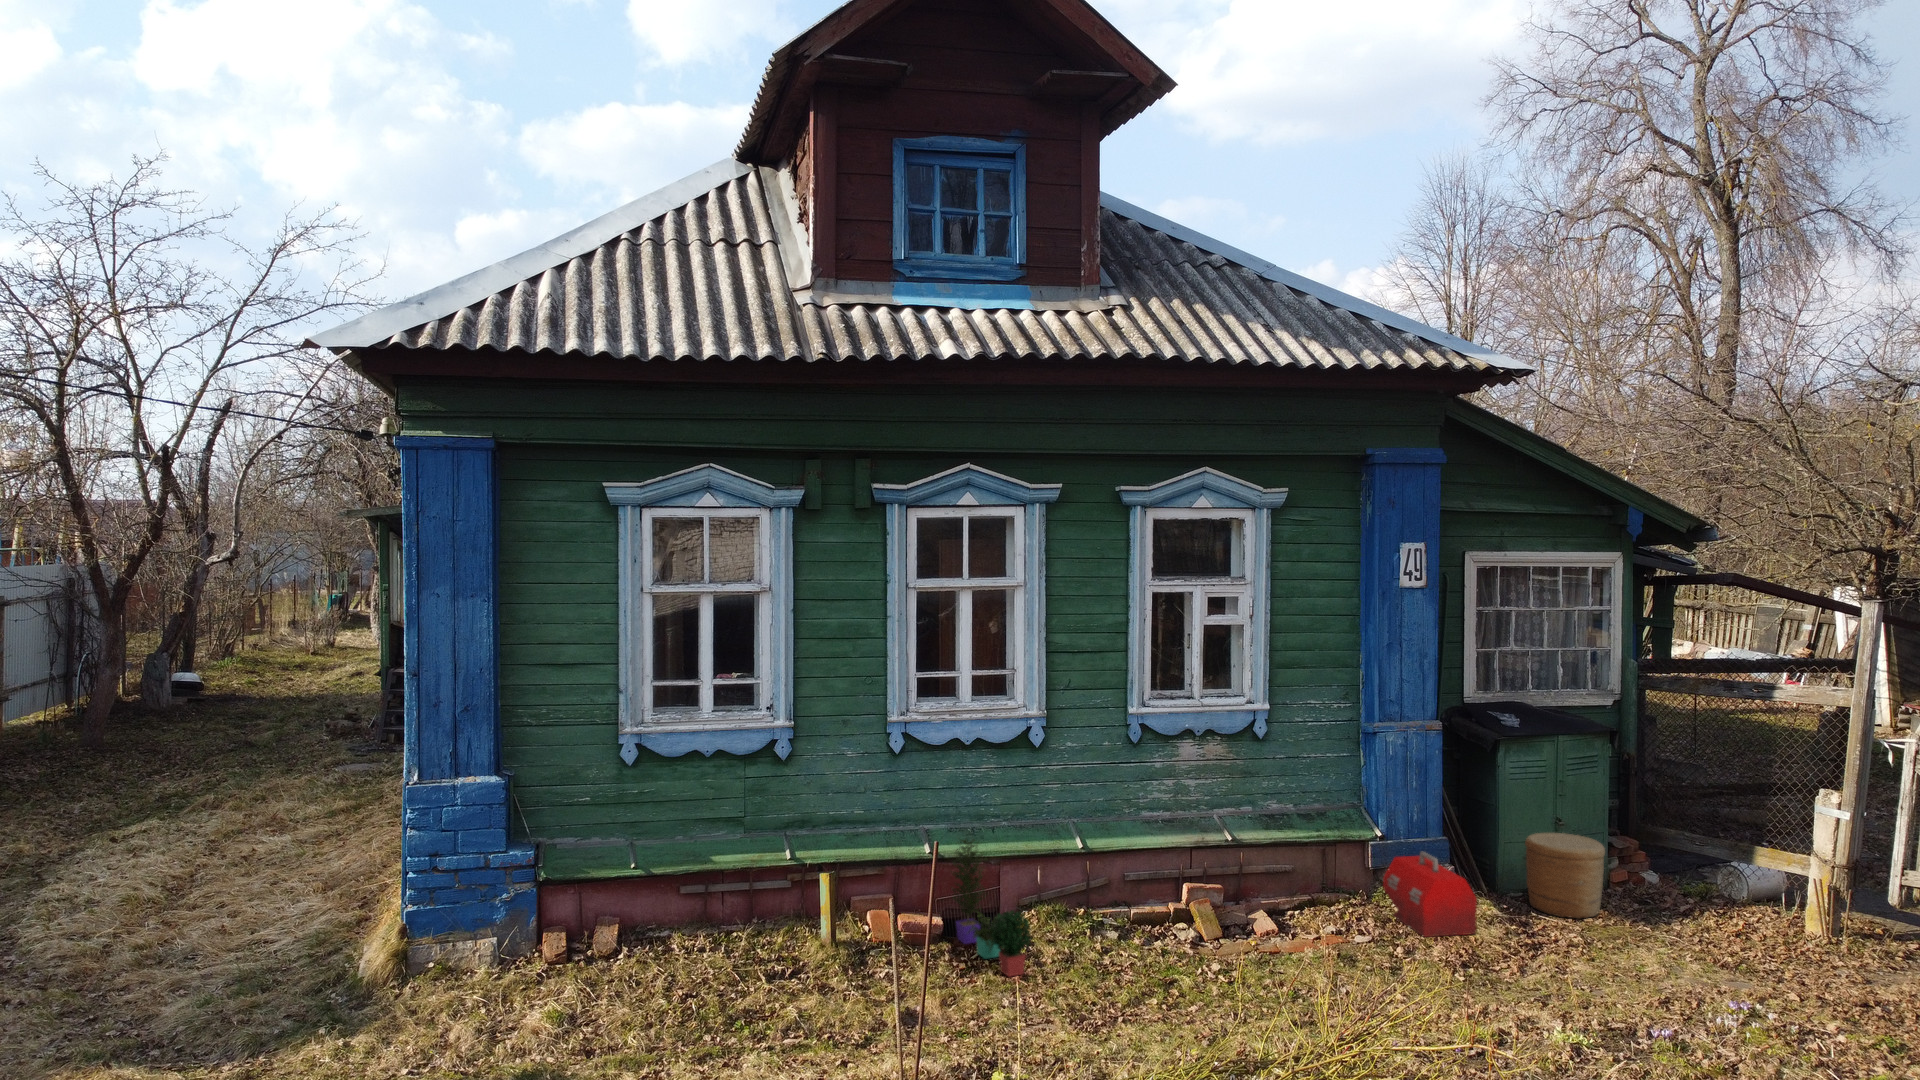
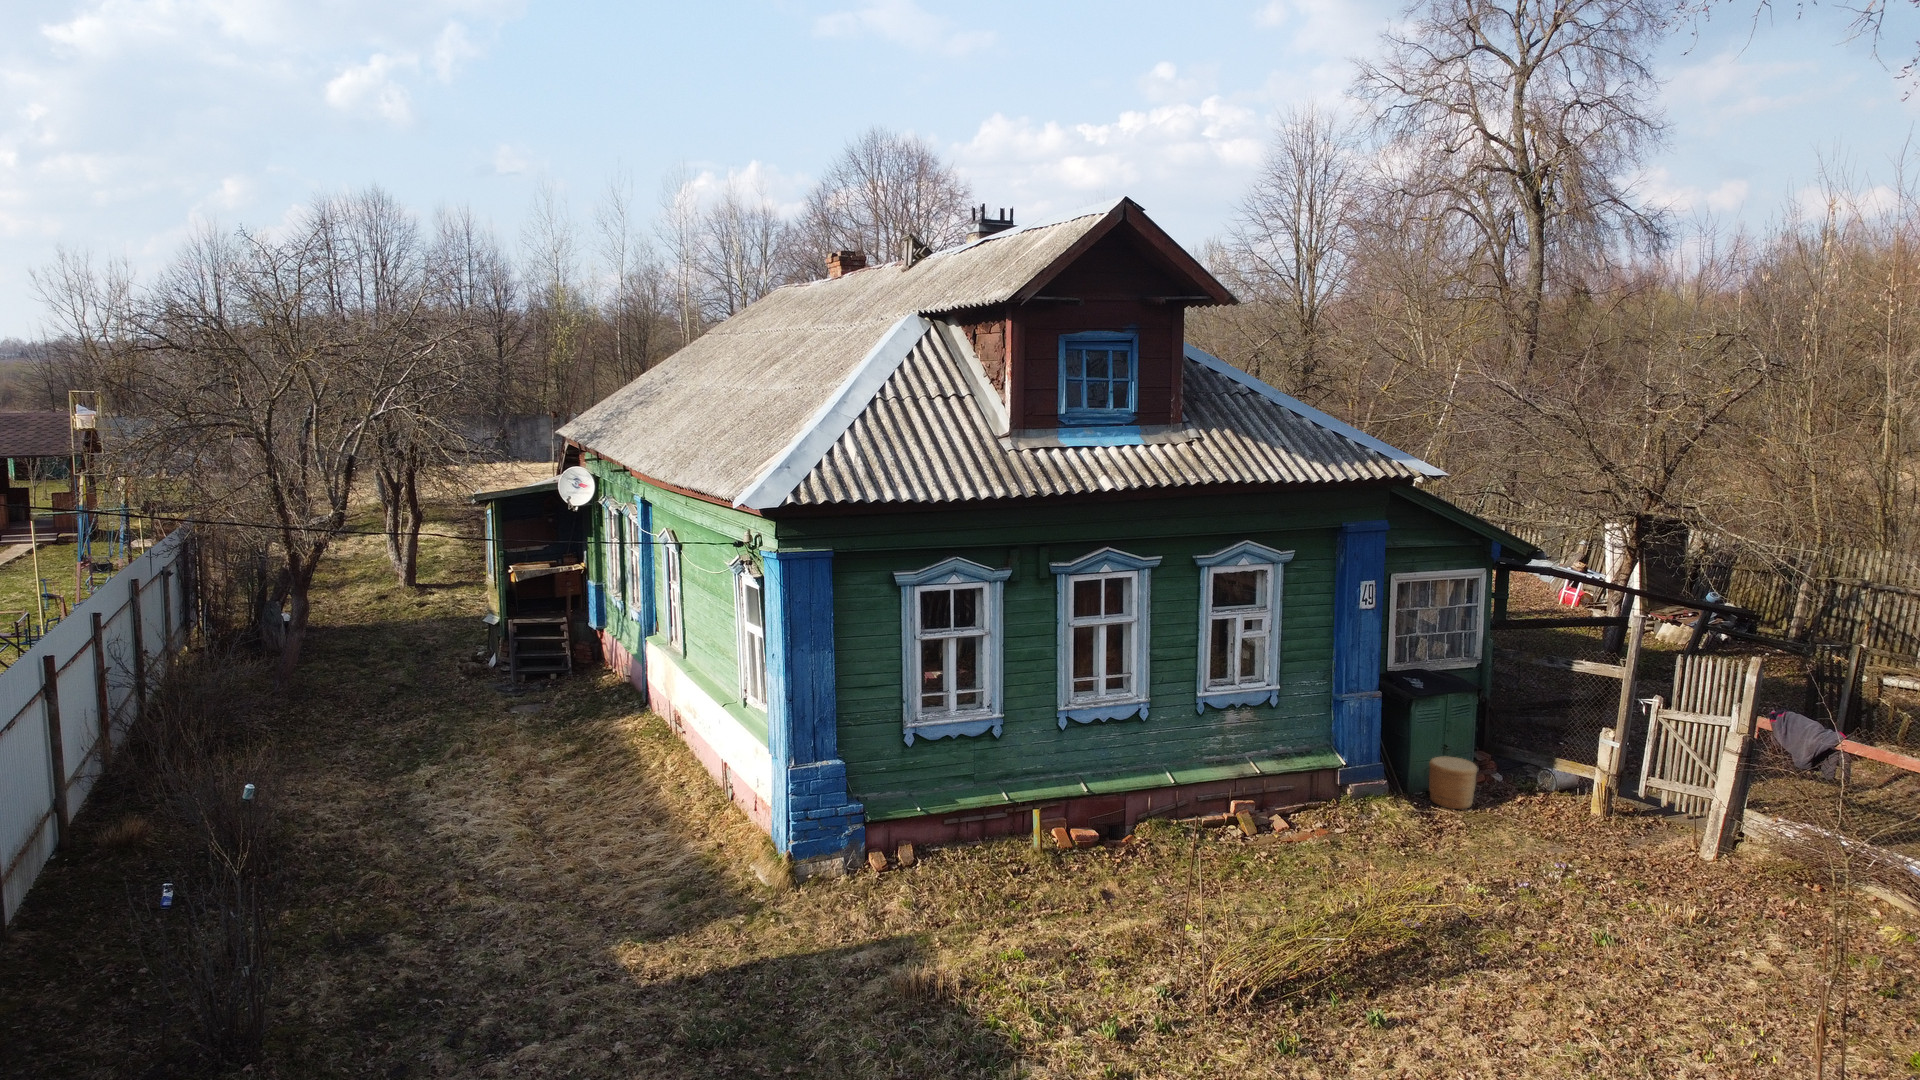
potted plant: present [952,840,1032,977] -> none [1099,779,1163,865]
toolbox: present [1383,852,1477,937] -> none [1346,774,1406,827]

